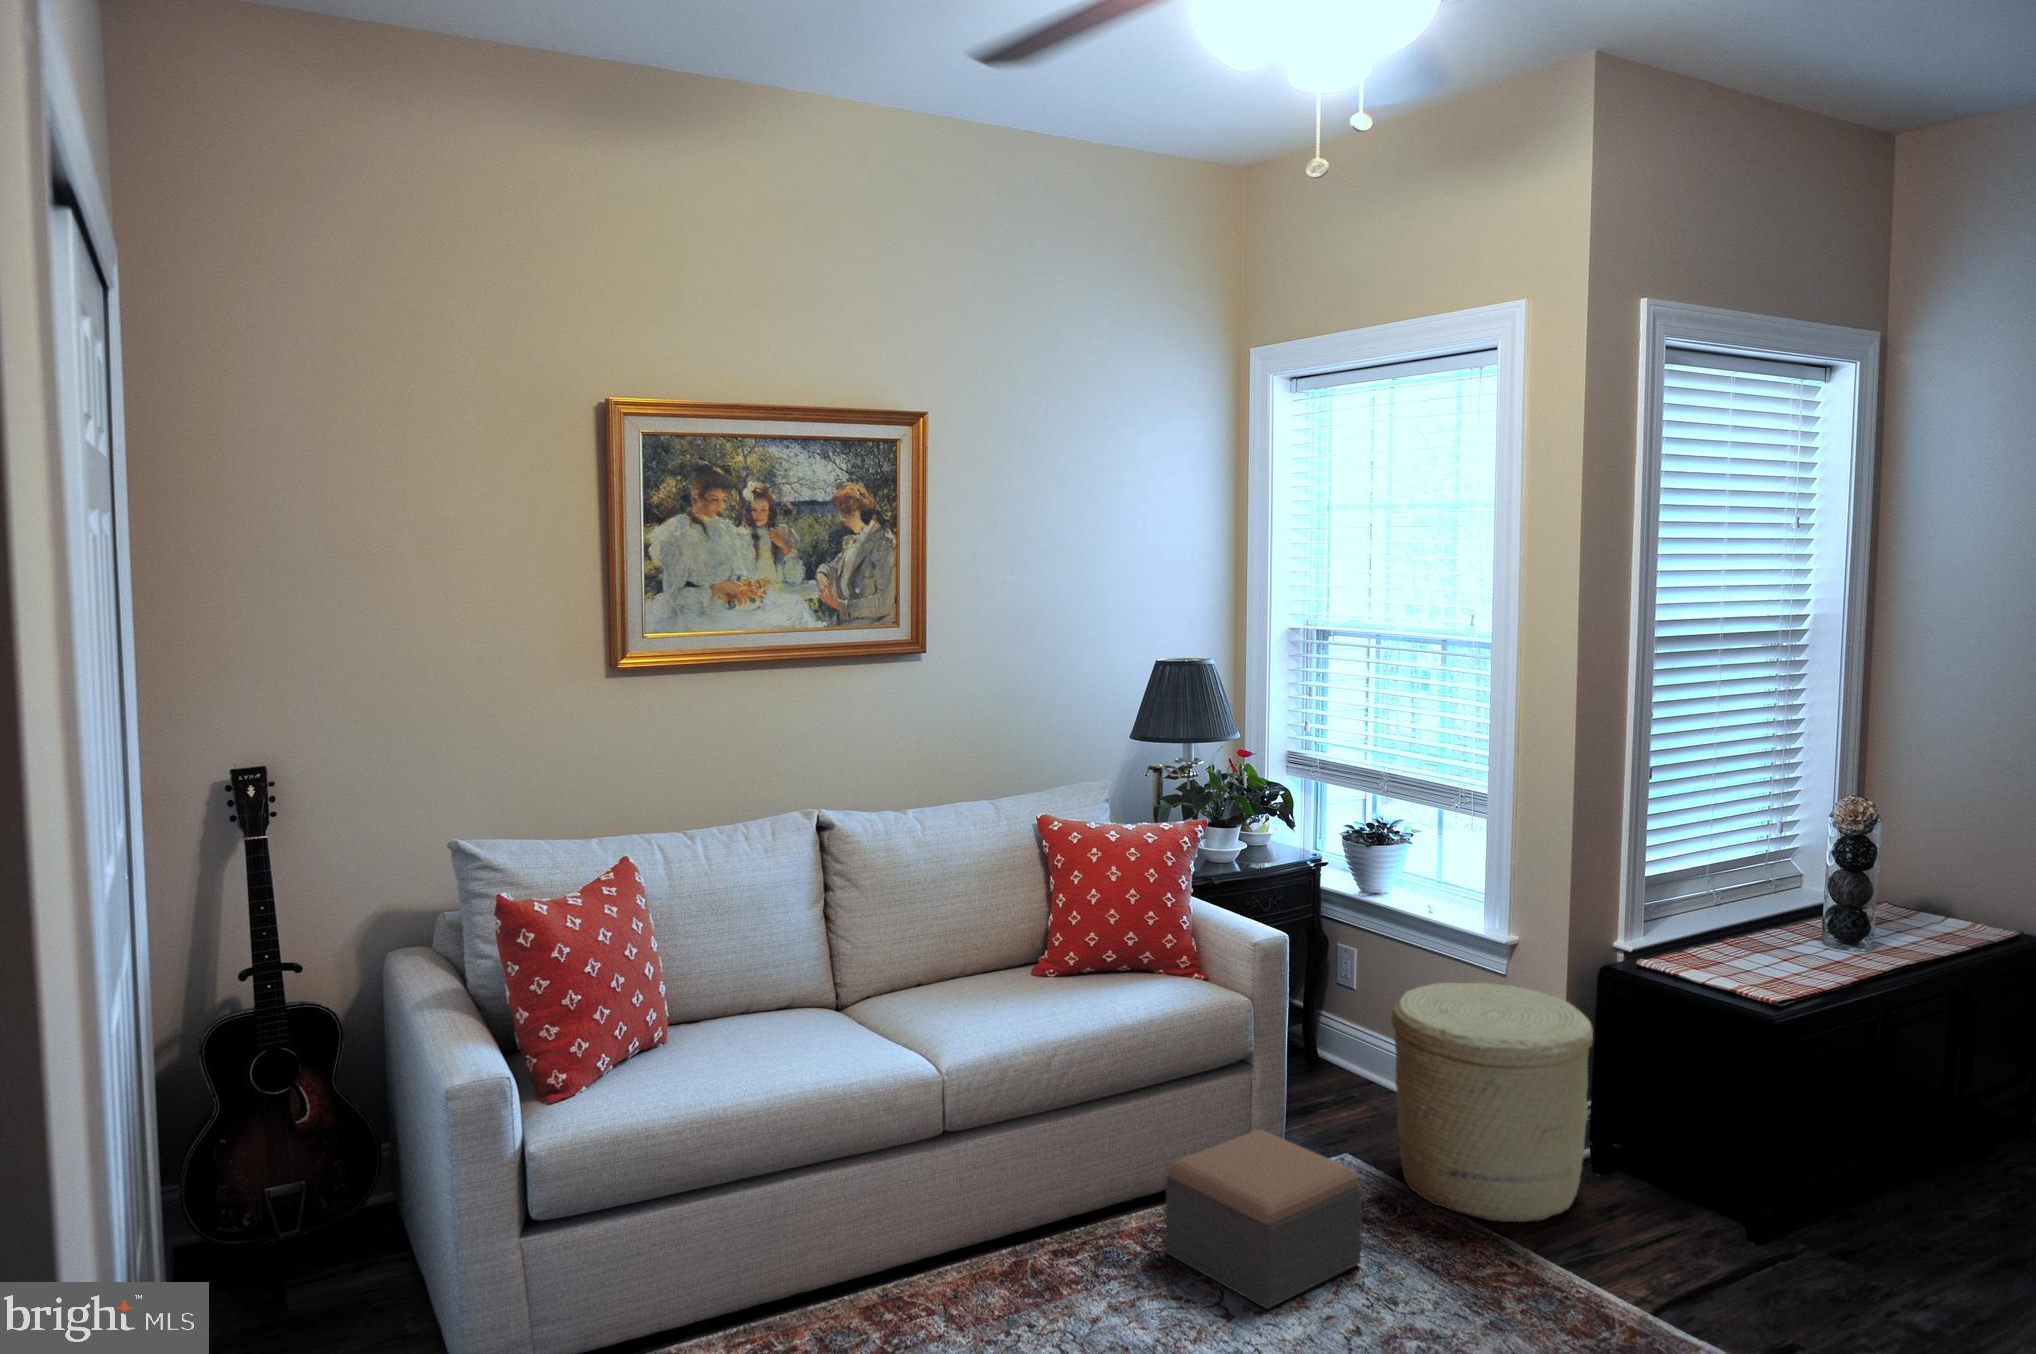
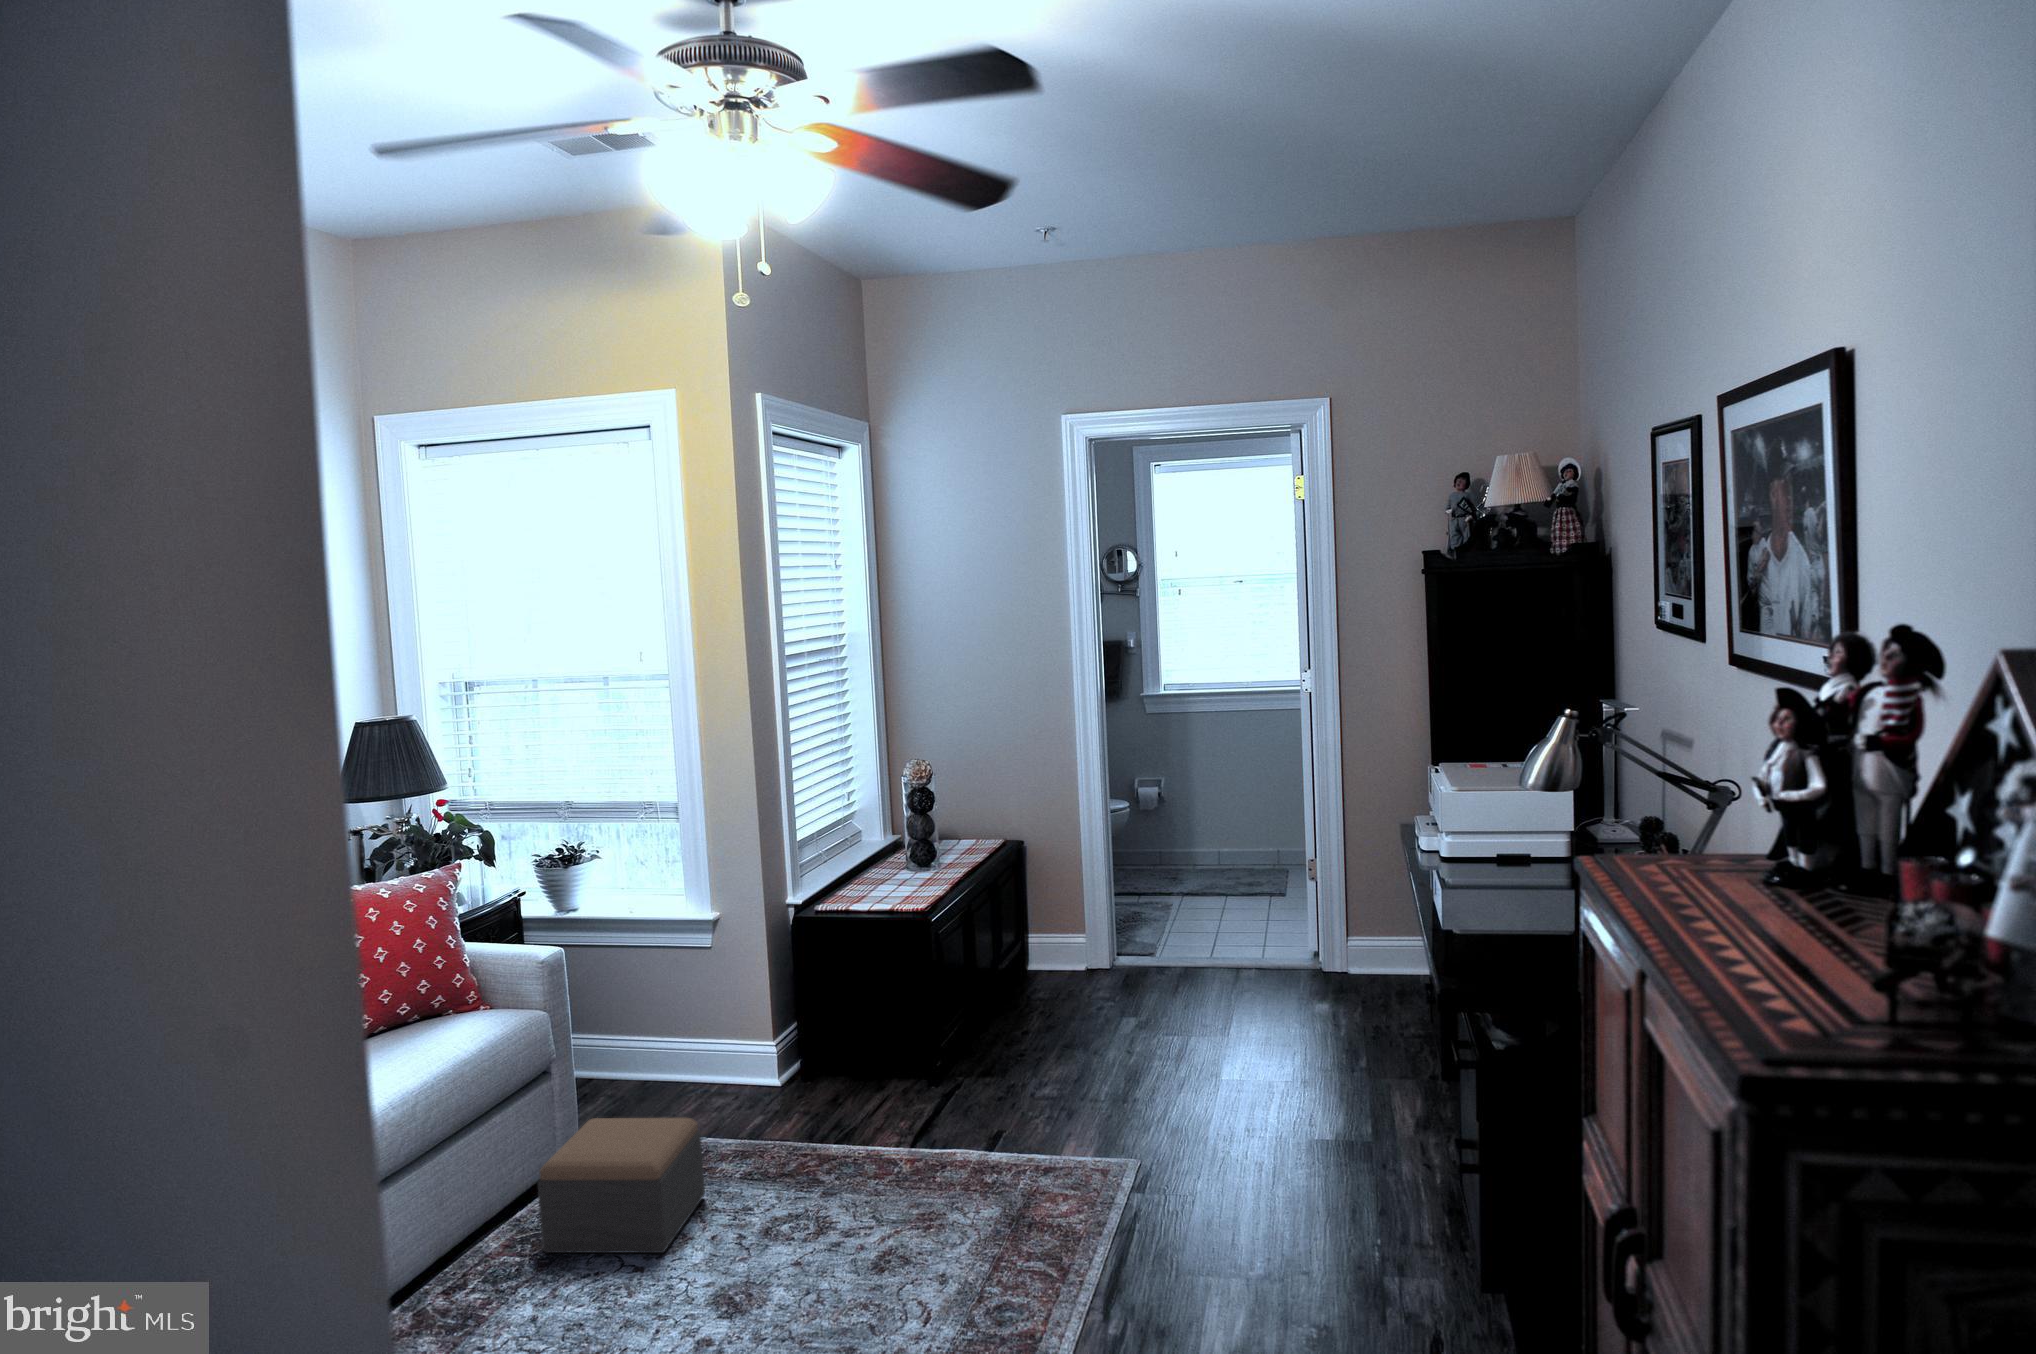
woven basket: present [1391,983,1593,1222] -> none [655,950,815,1140]

